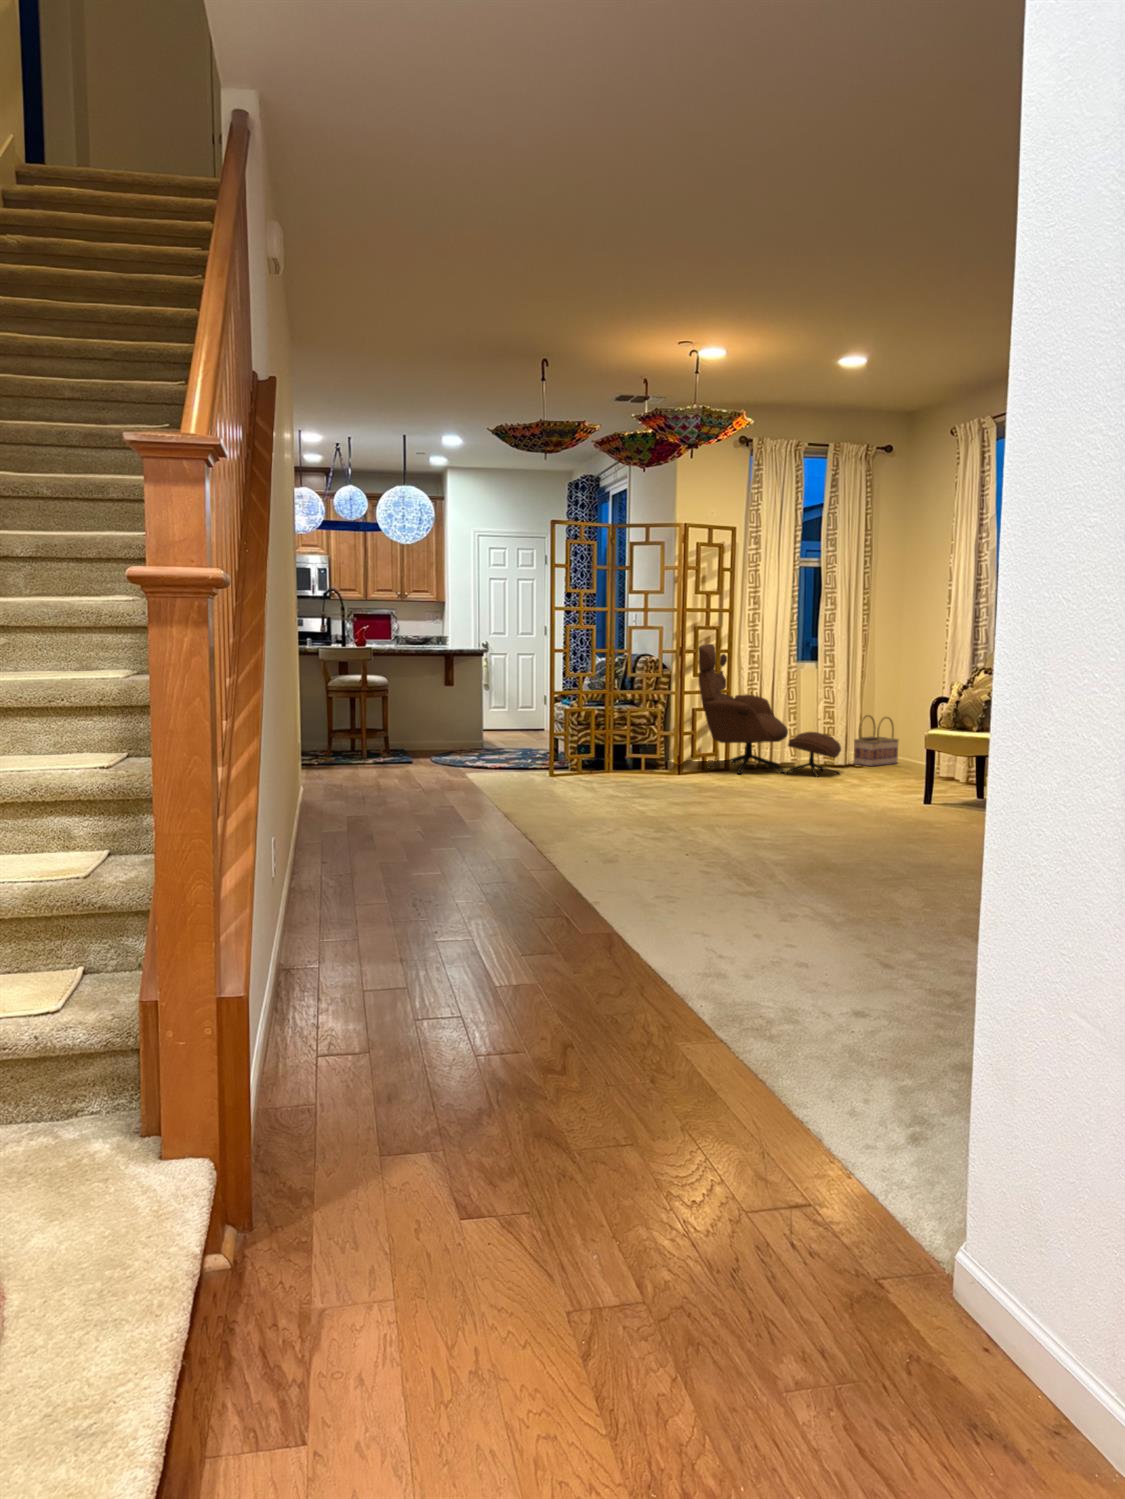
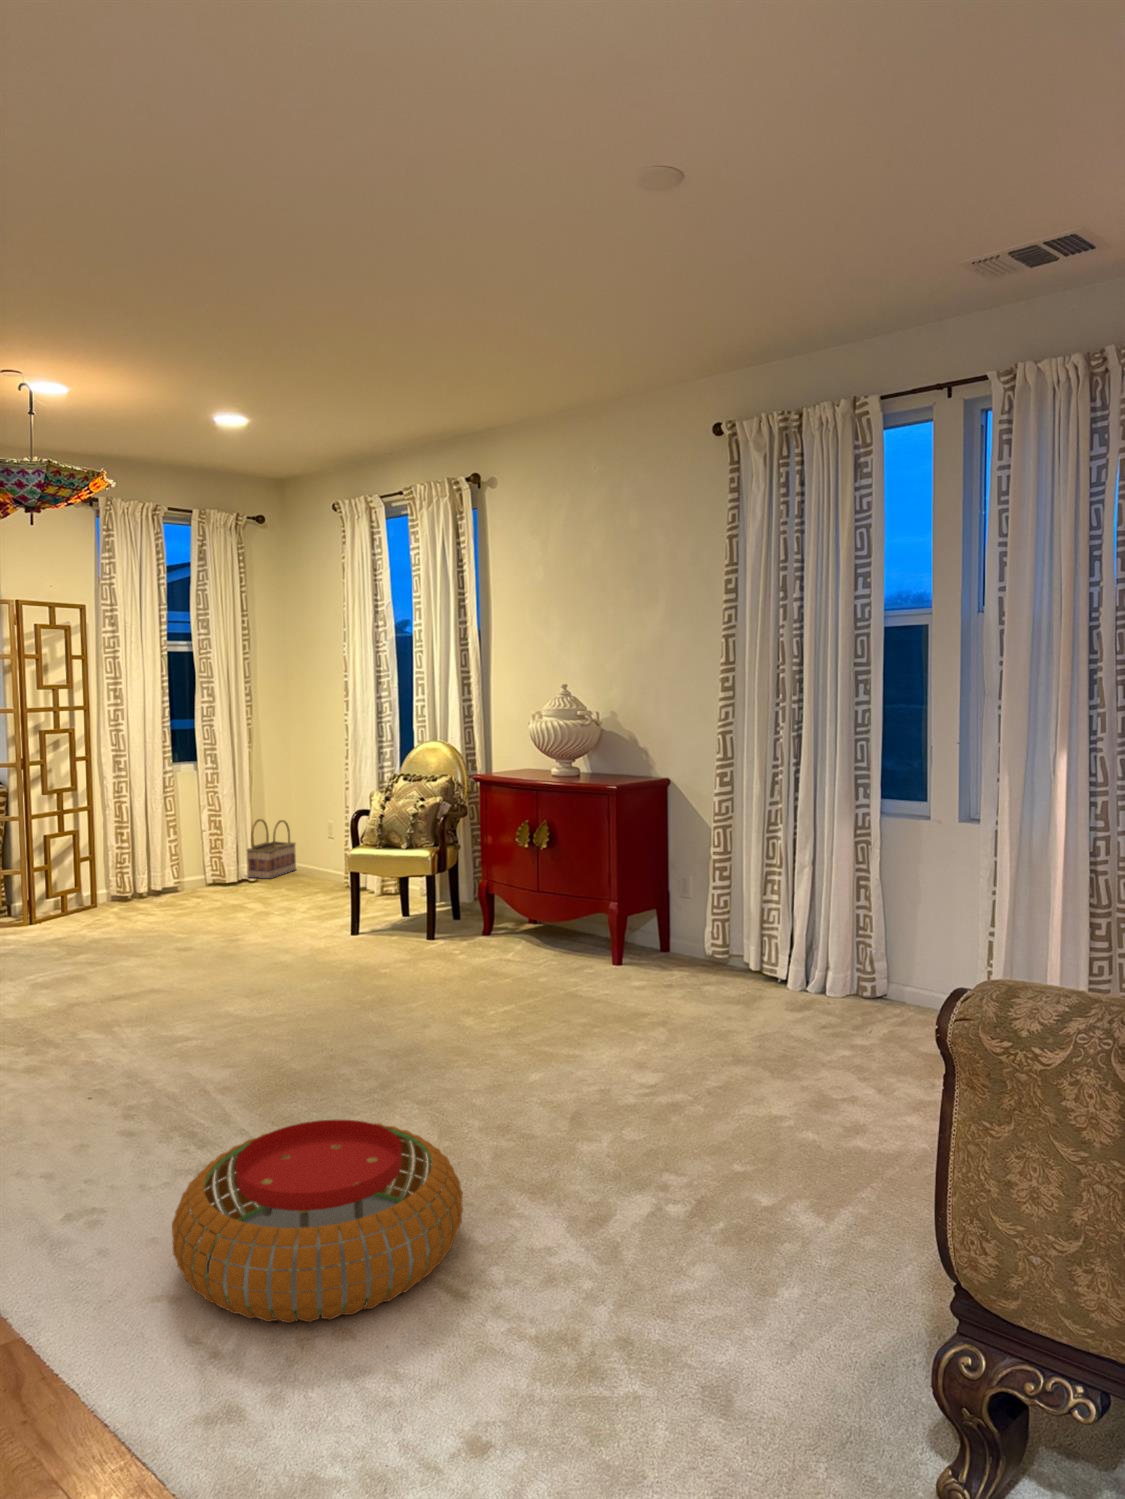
lounge chair: present [698,644,841,777] -> none [46,752,241,916]
pouf: none [703,851,901,954] -> present [172,1120,463,1323]

